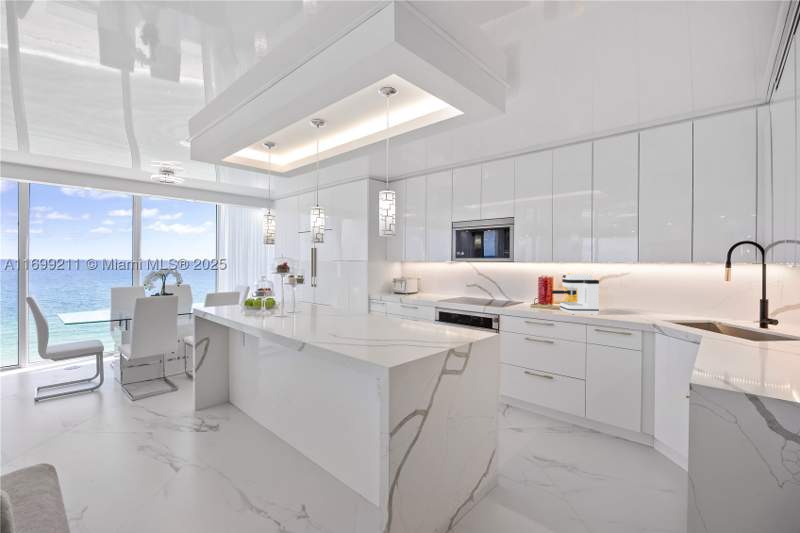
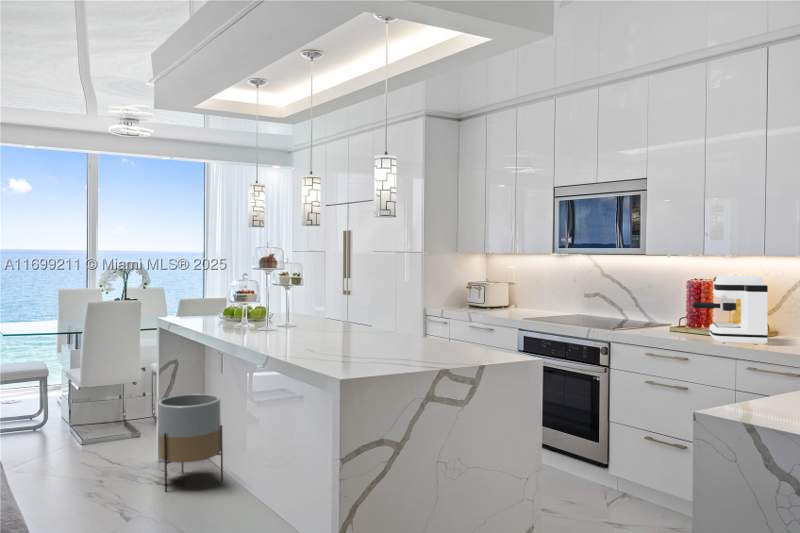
planter: none [197,362,248,439] -> present [158,394,223,492]

